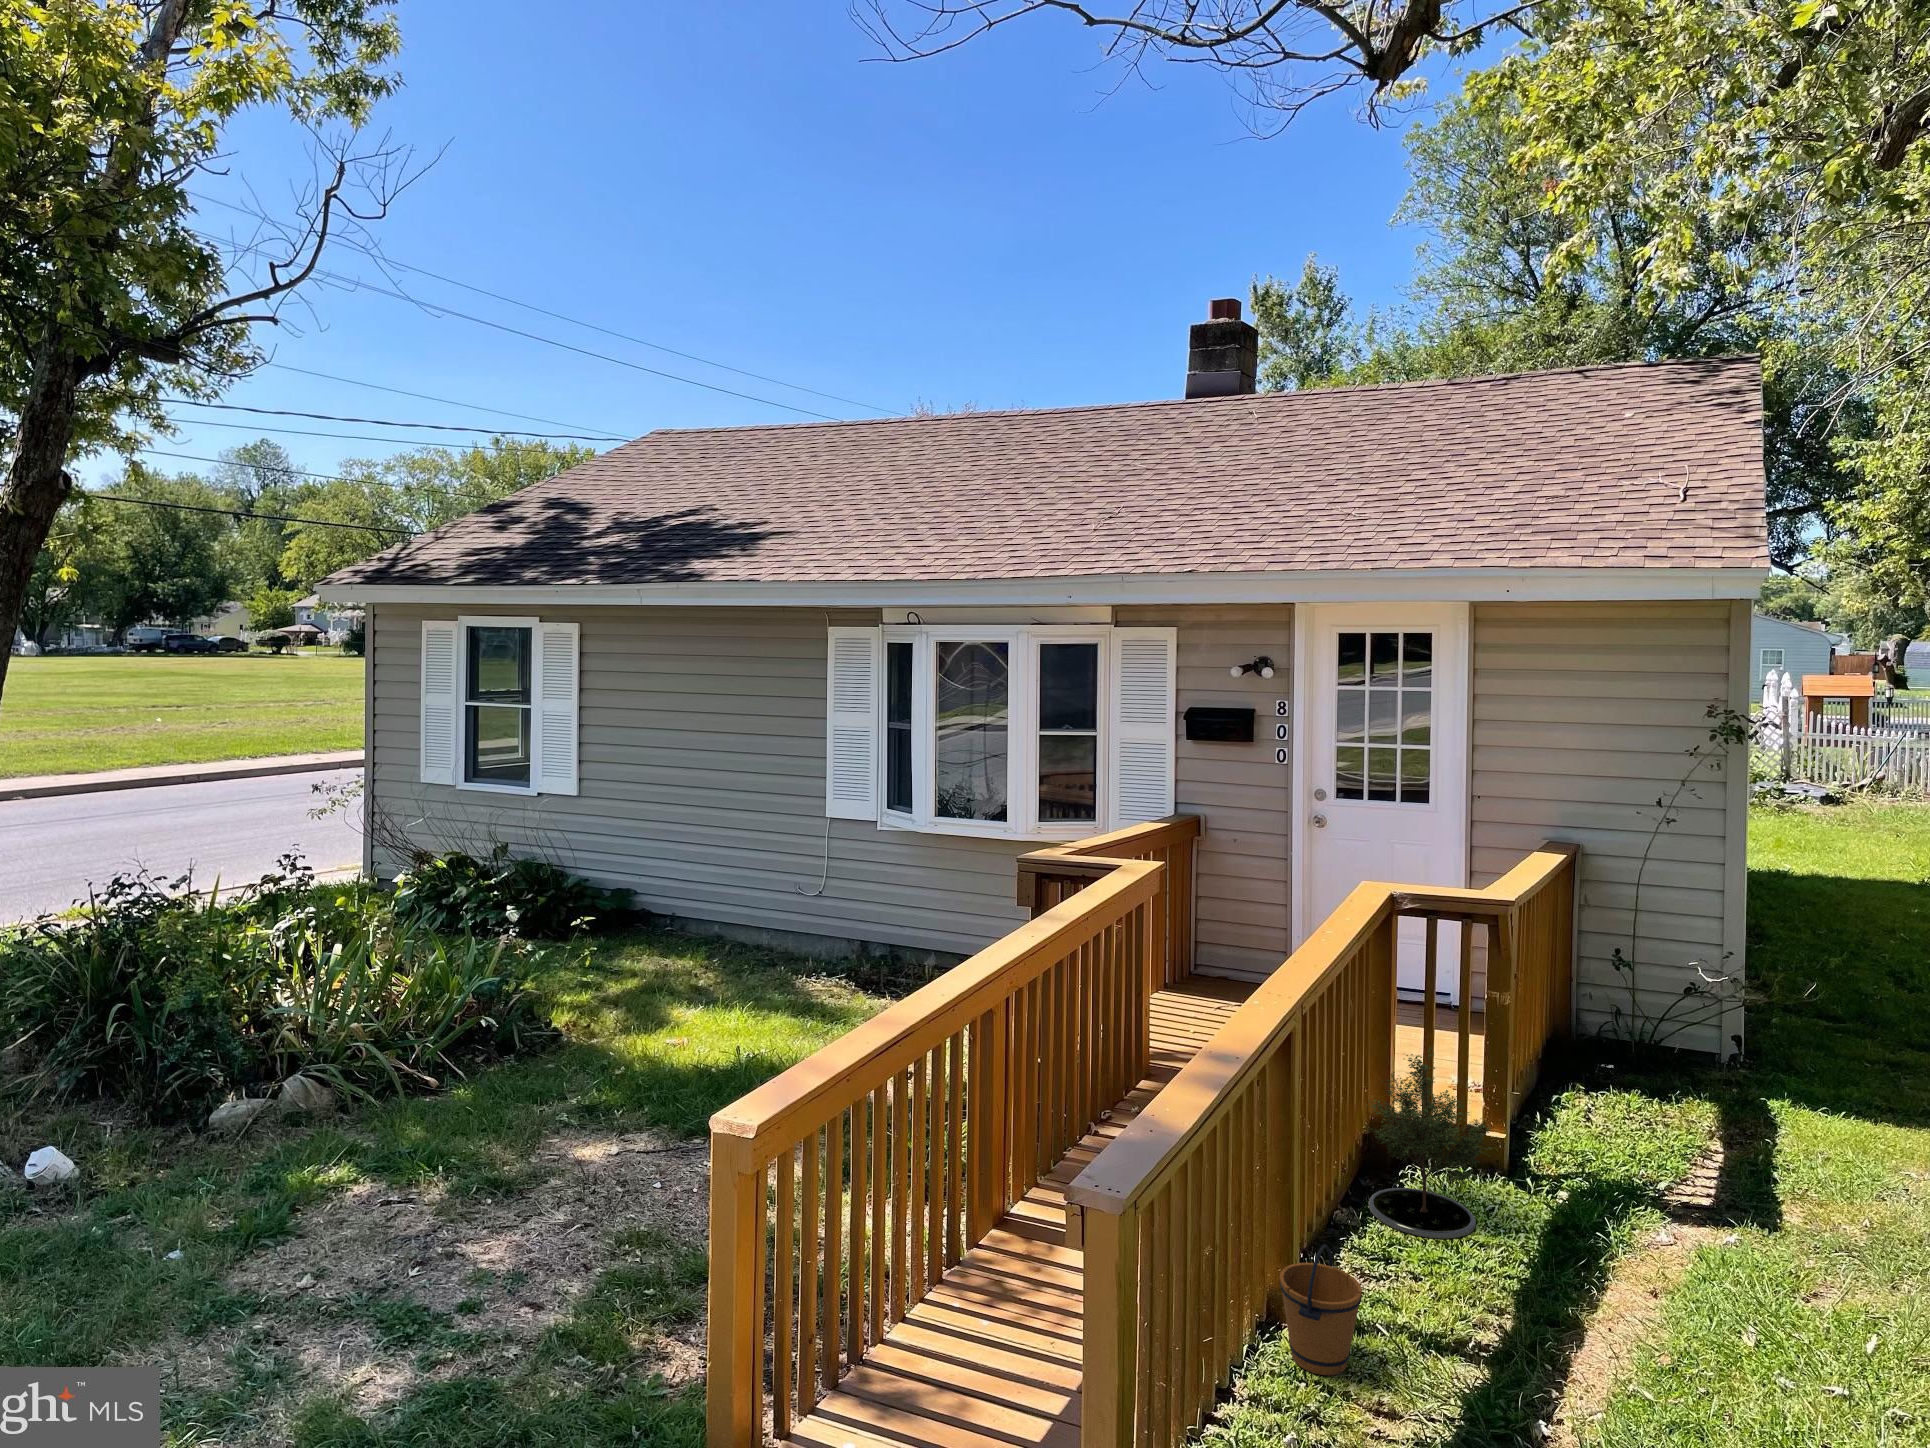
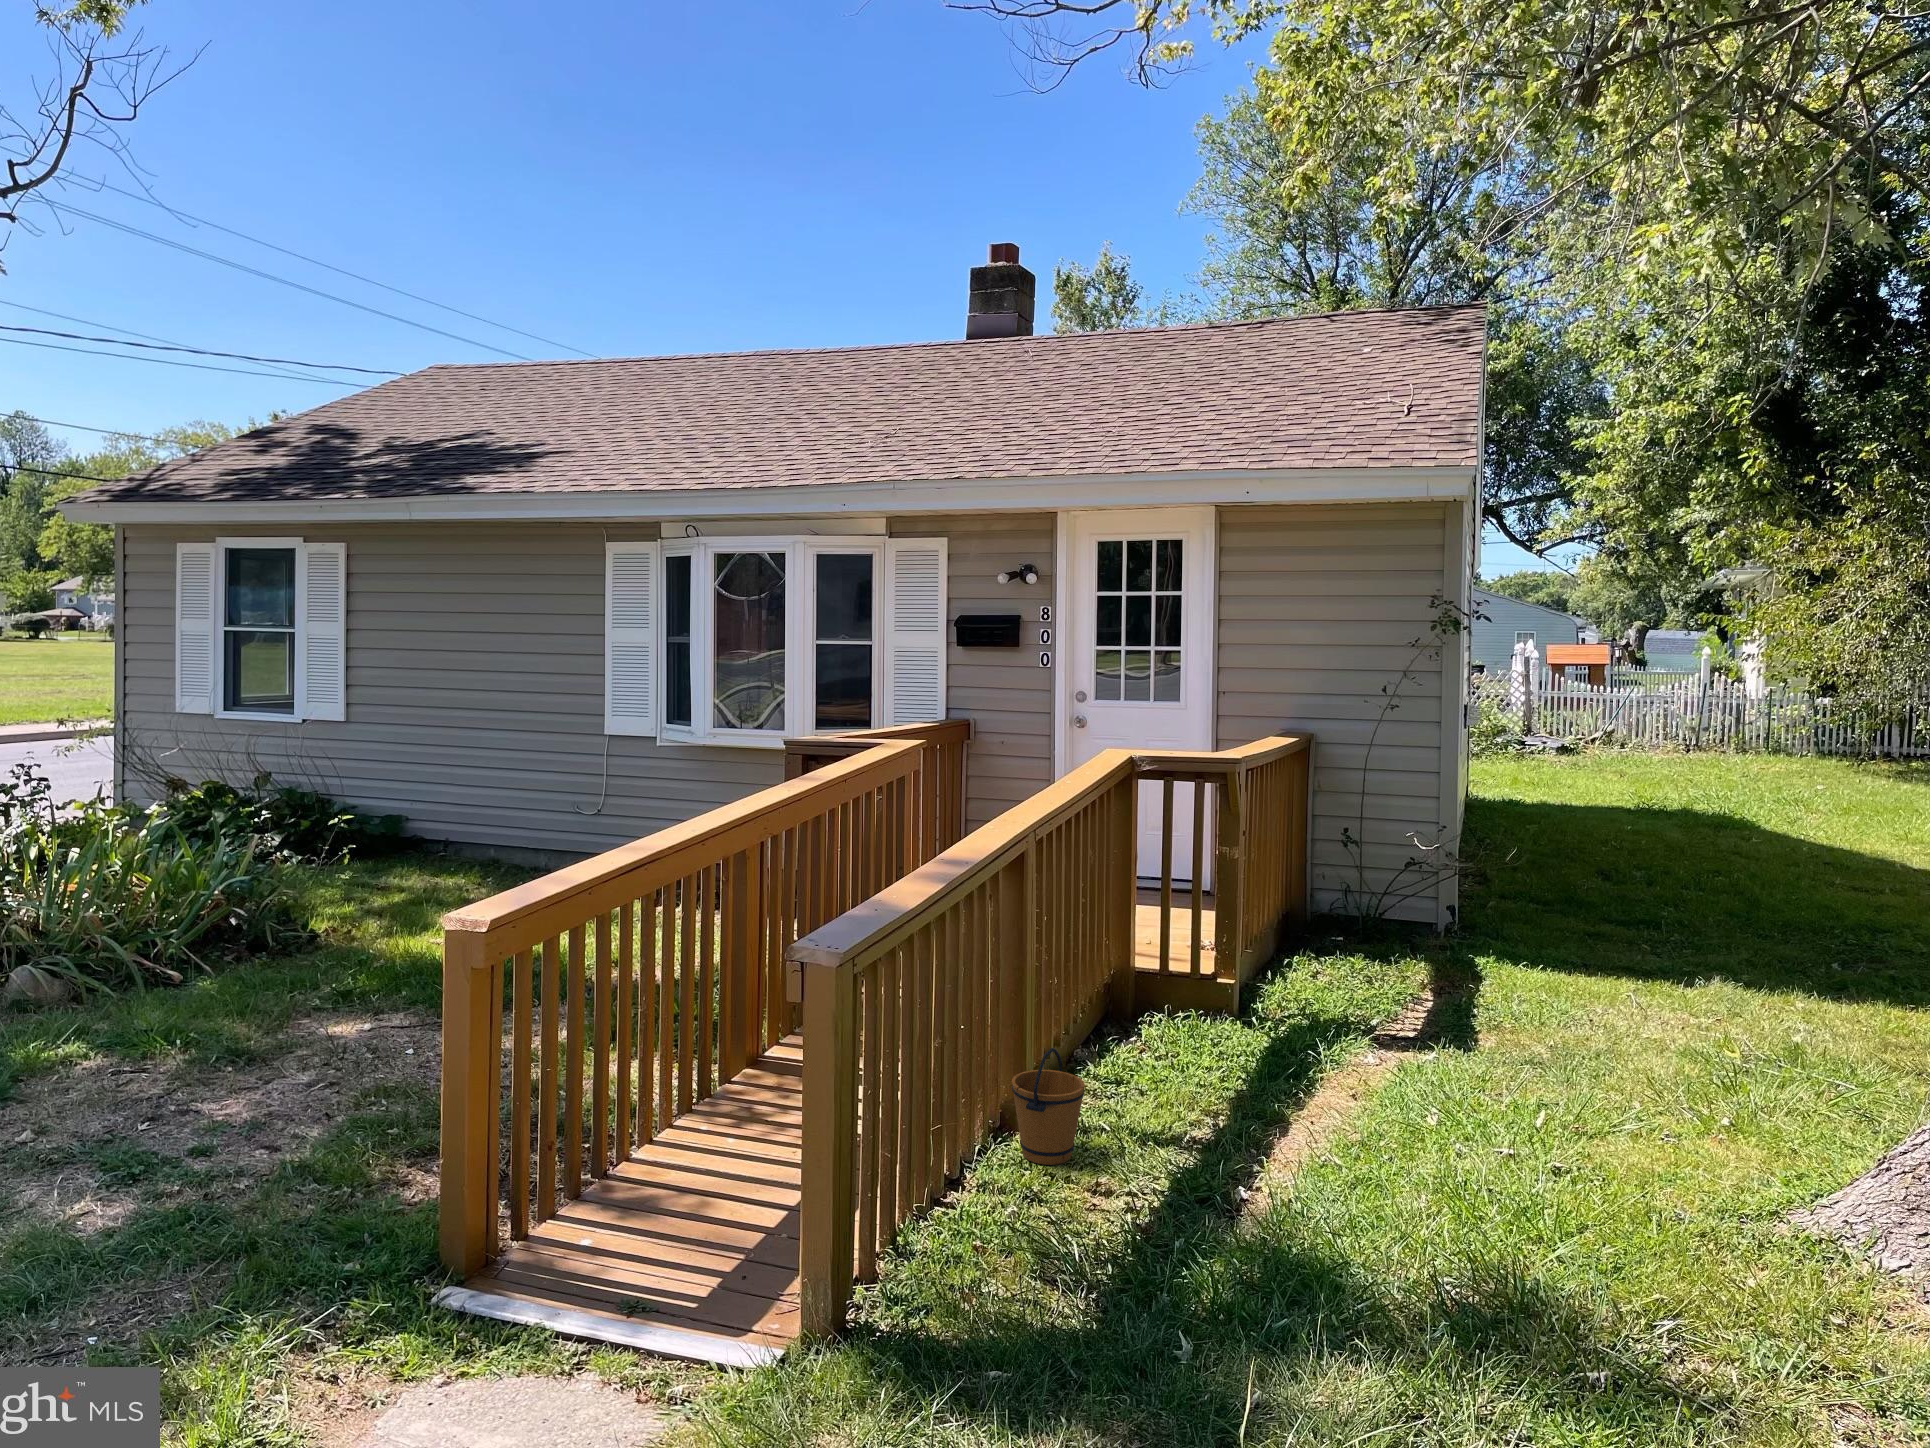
potted tree: present [1366,1047,1492,1239] -> none [1107,889,1222,1065]

